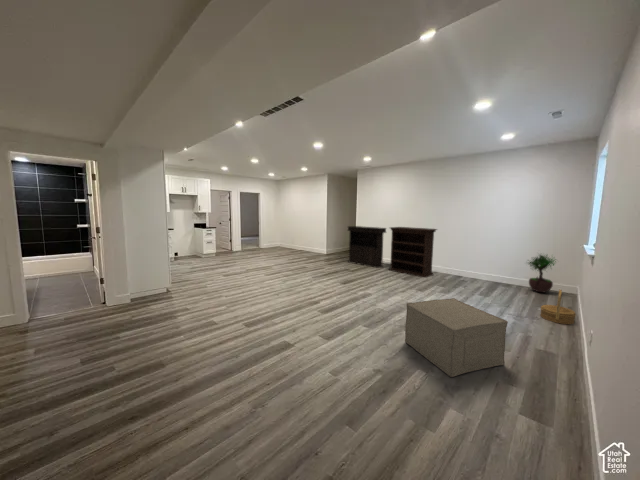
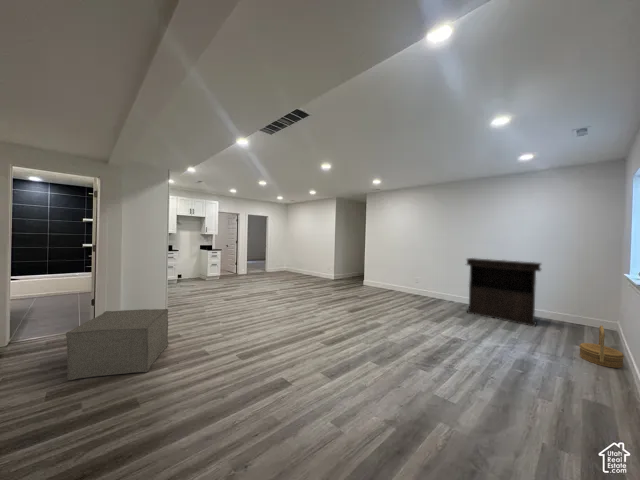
console table: present [348,226,386,268] -> present [467,258,541,326]
bookshelf: present [389,227,437,278] -> none [399,252,452,307]
potted tree: present [529,255,555,292] -> none [553,280,593,328]
ottoman: present [405,298,508,377] -> present [66,309,168,380]

